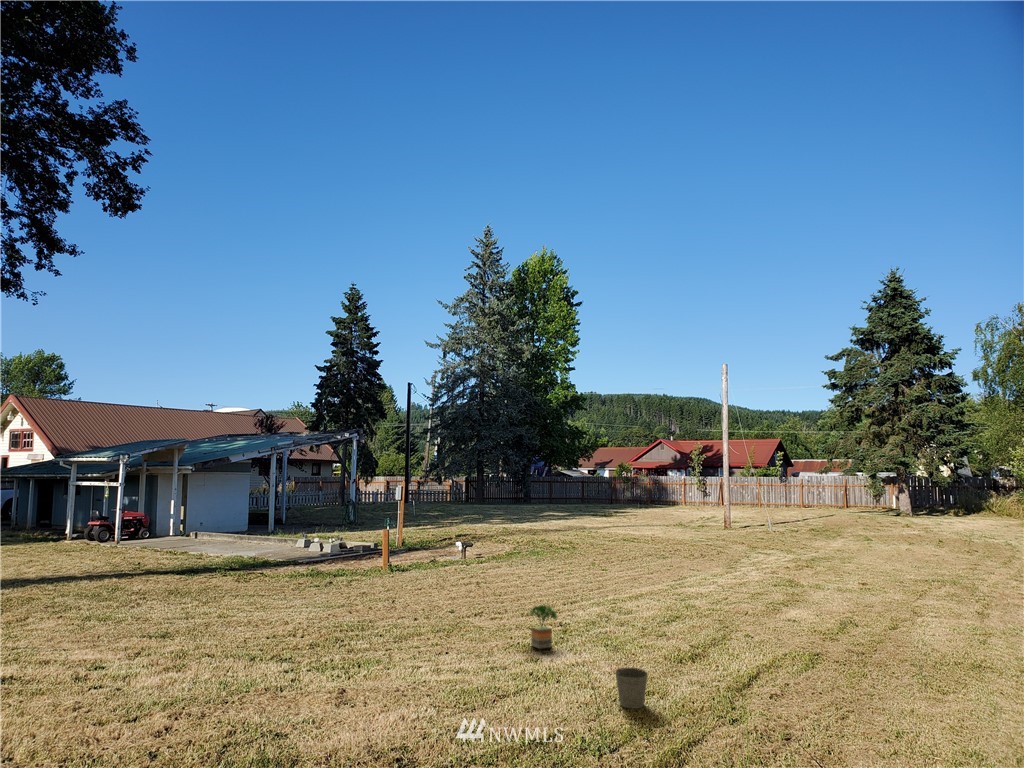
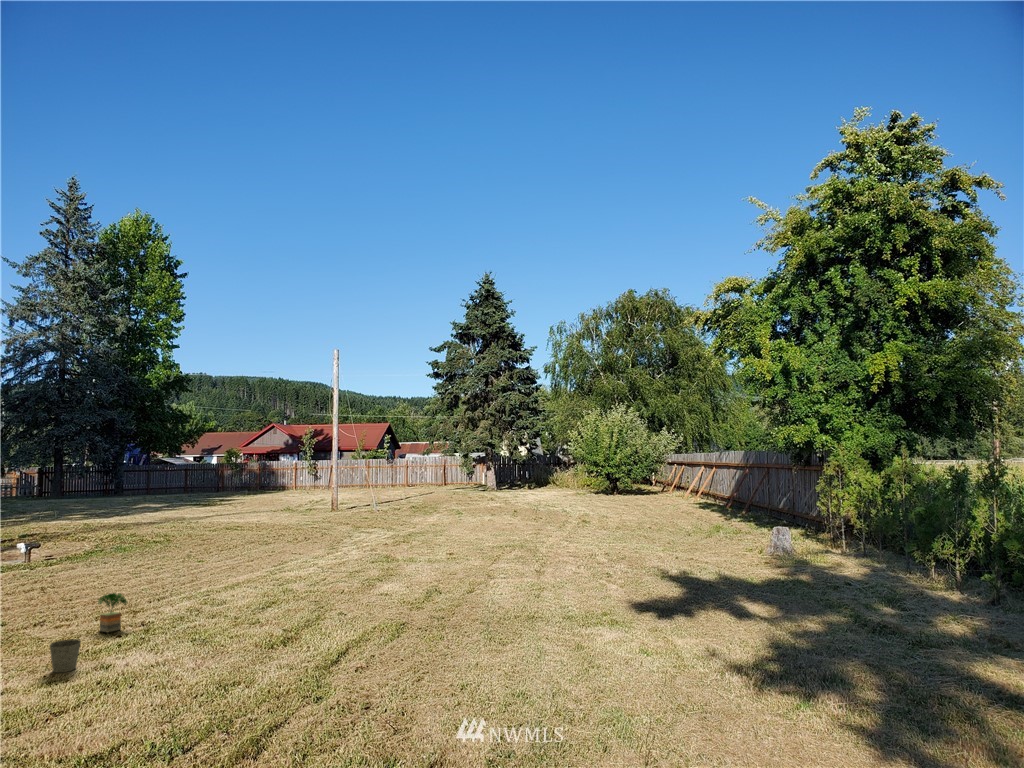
bucket: present [615,667,648,709] -> present [50,639,81,673]

